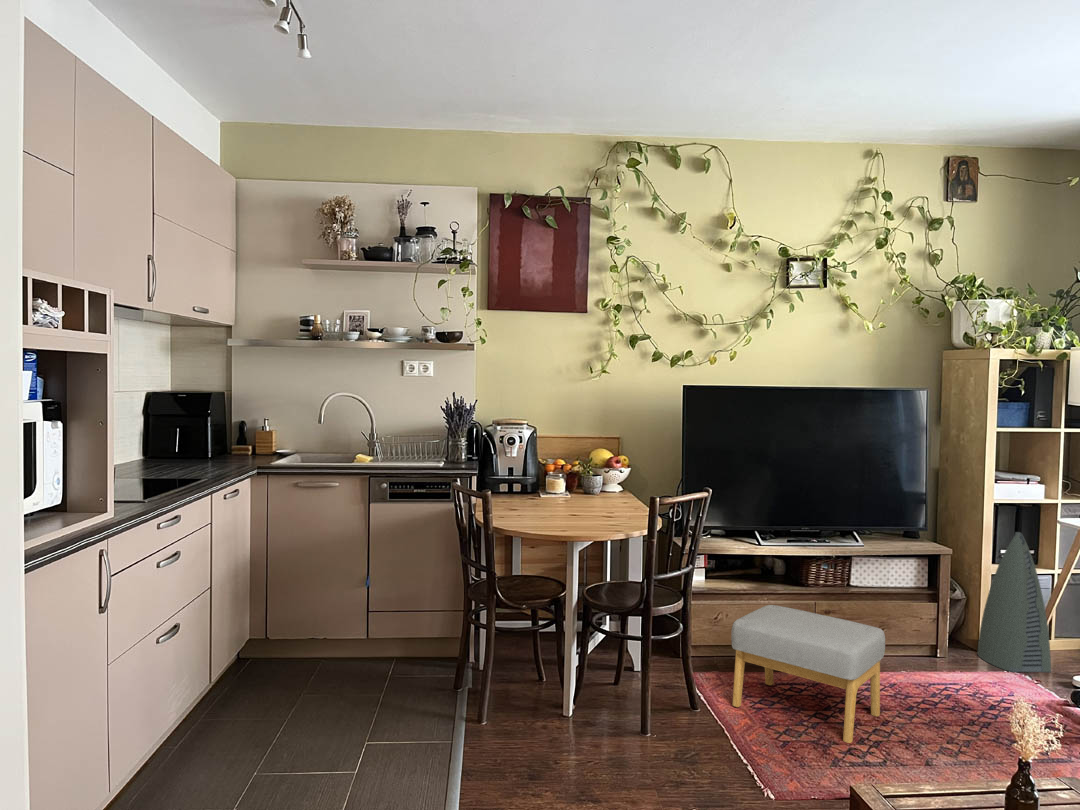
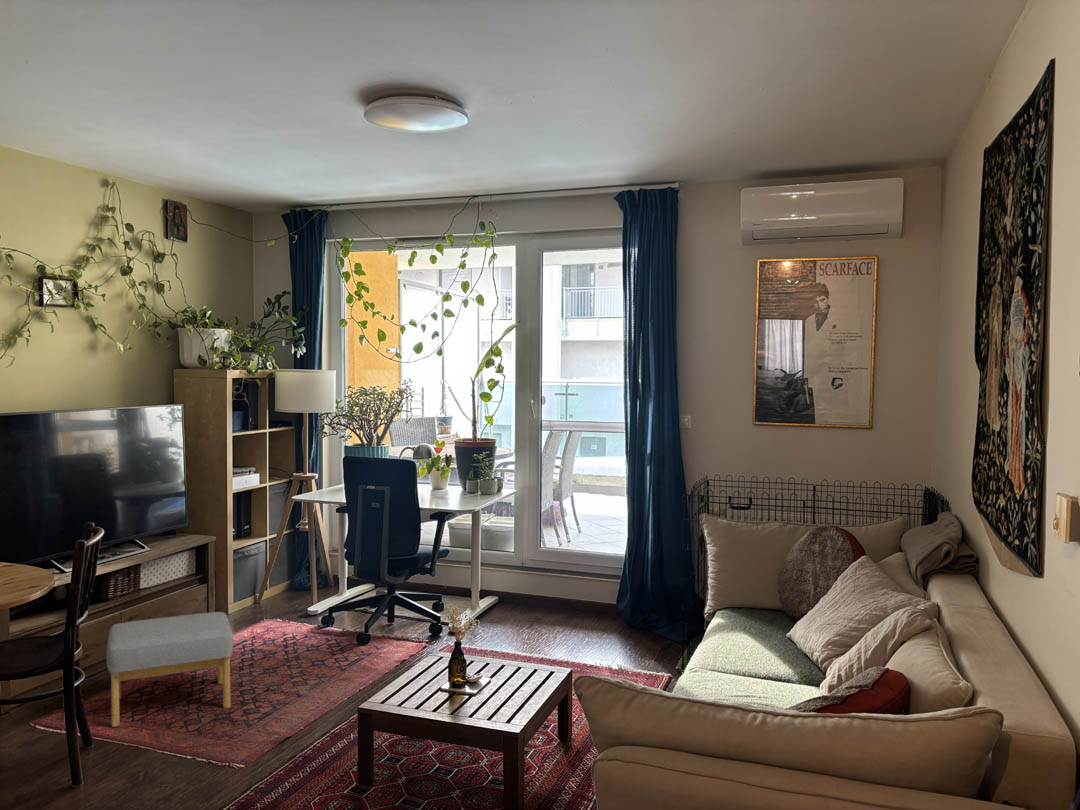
air purifier: present [978,532,1051,672] -> none [231,514,285,620]

